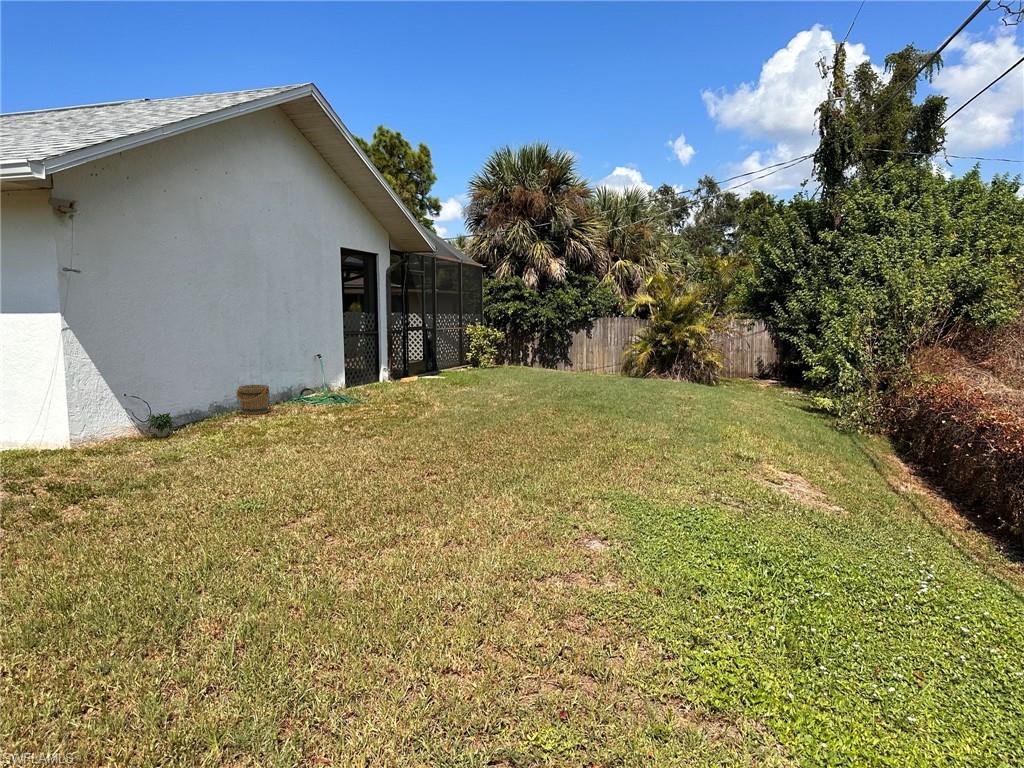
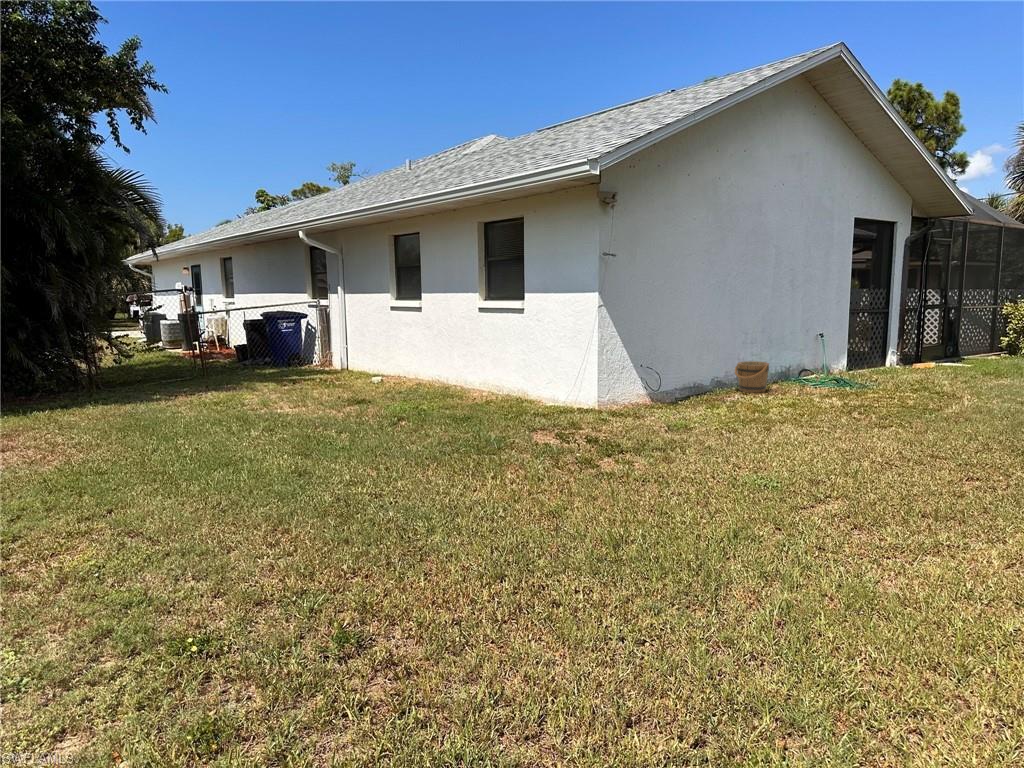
potted plant: present [146,413,178,437] -> none [647,383,684,407]

